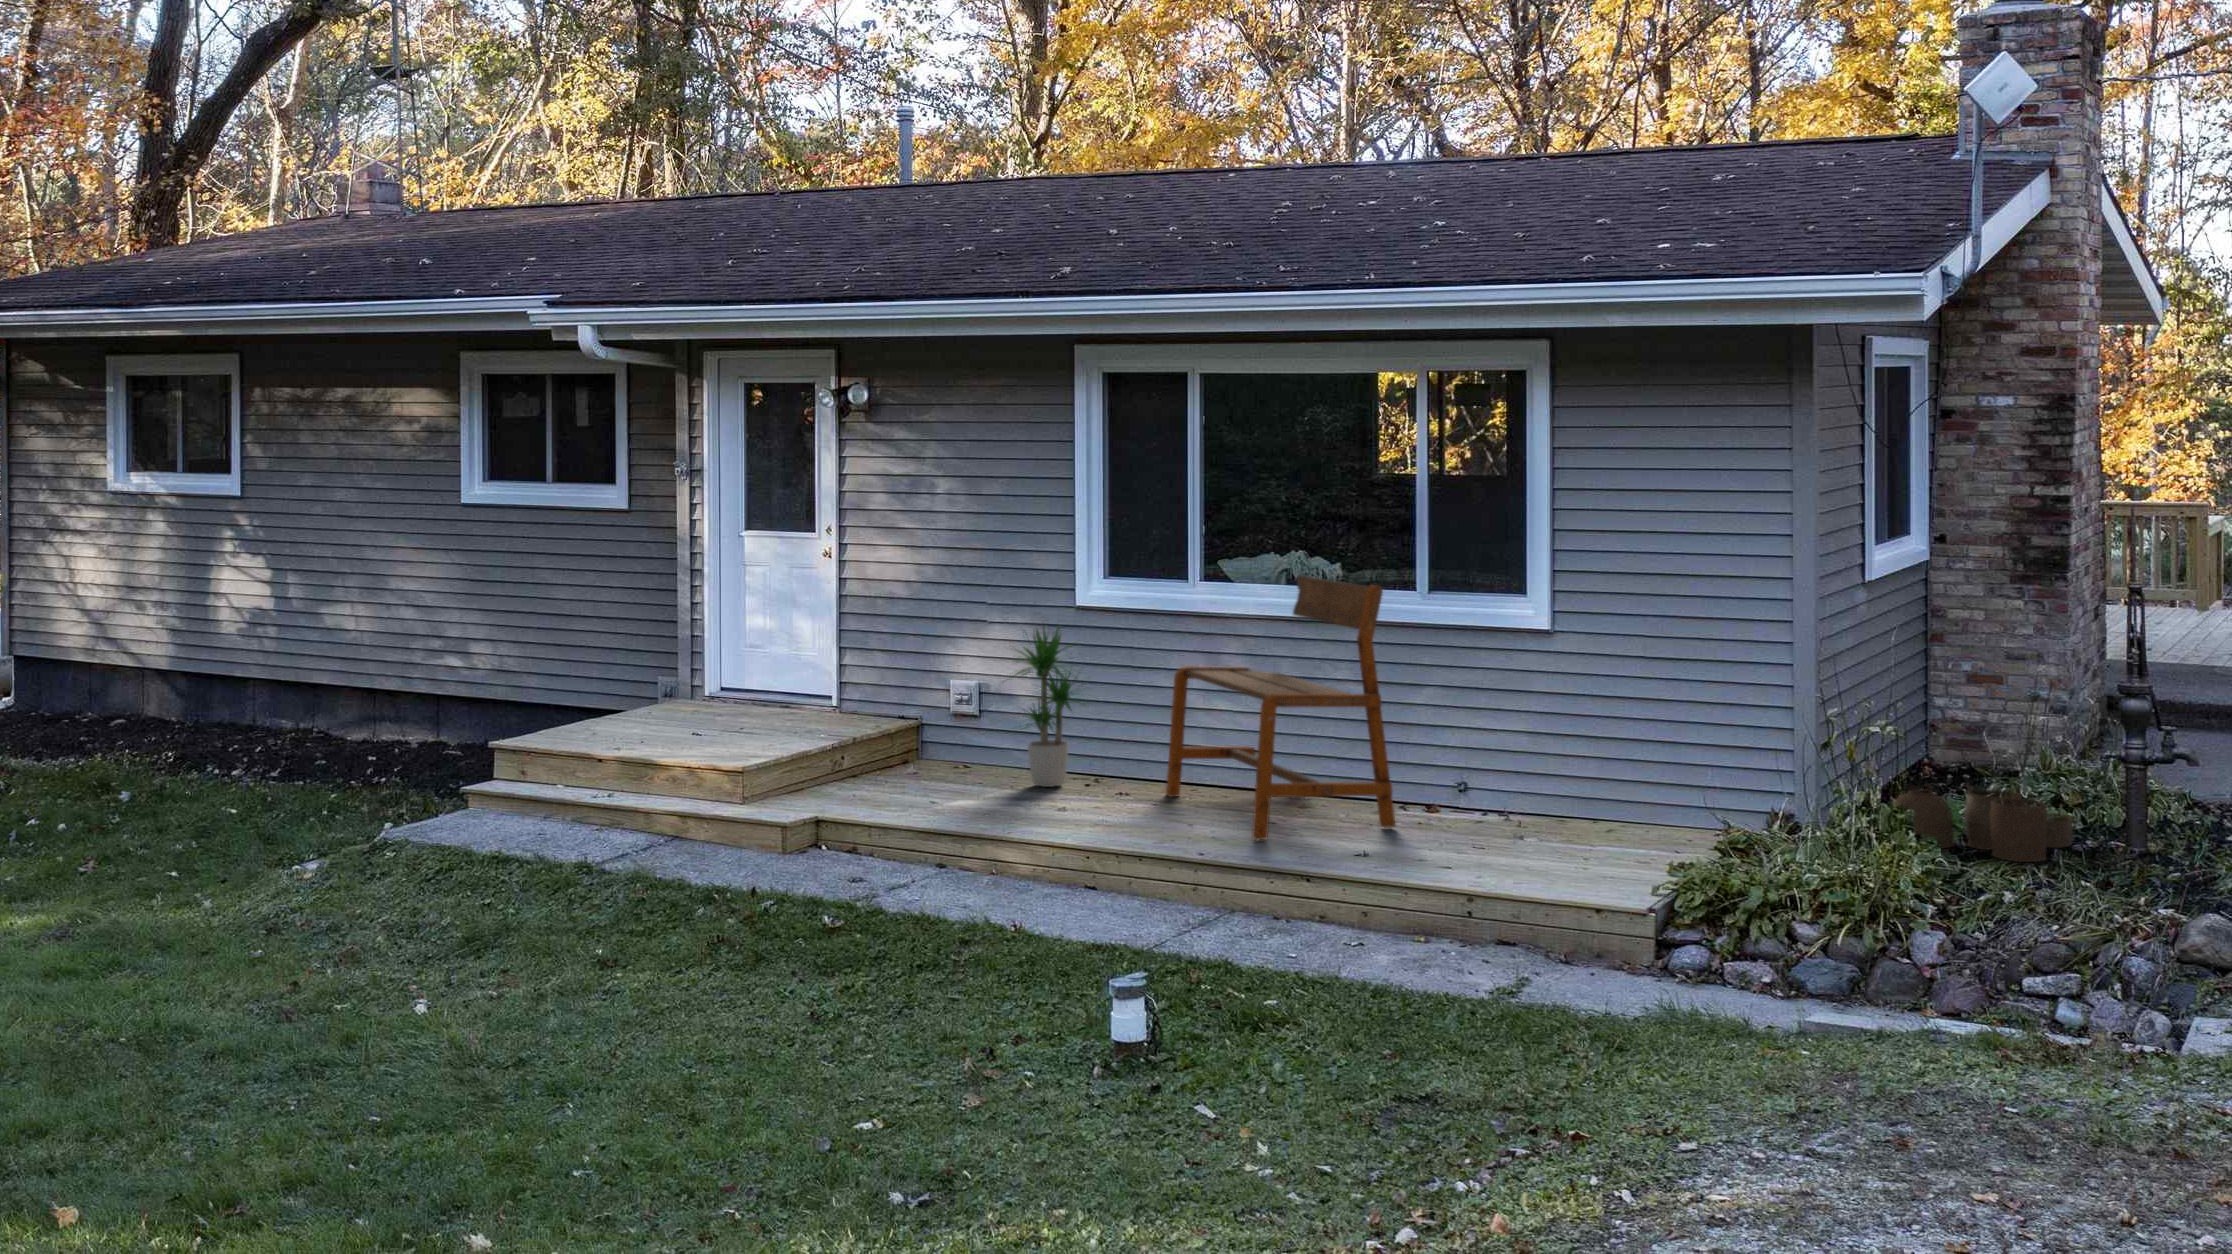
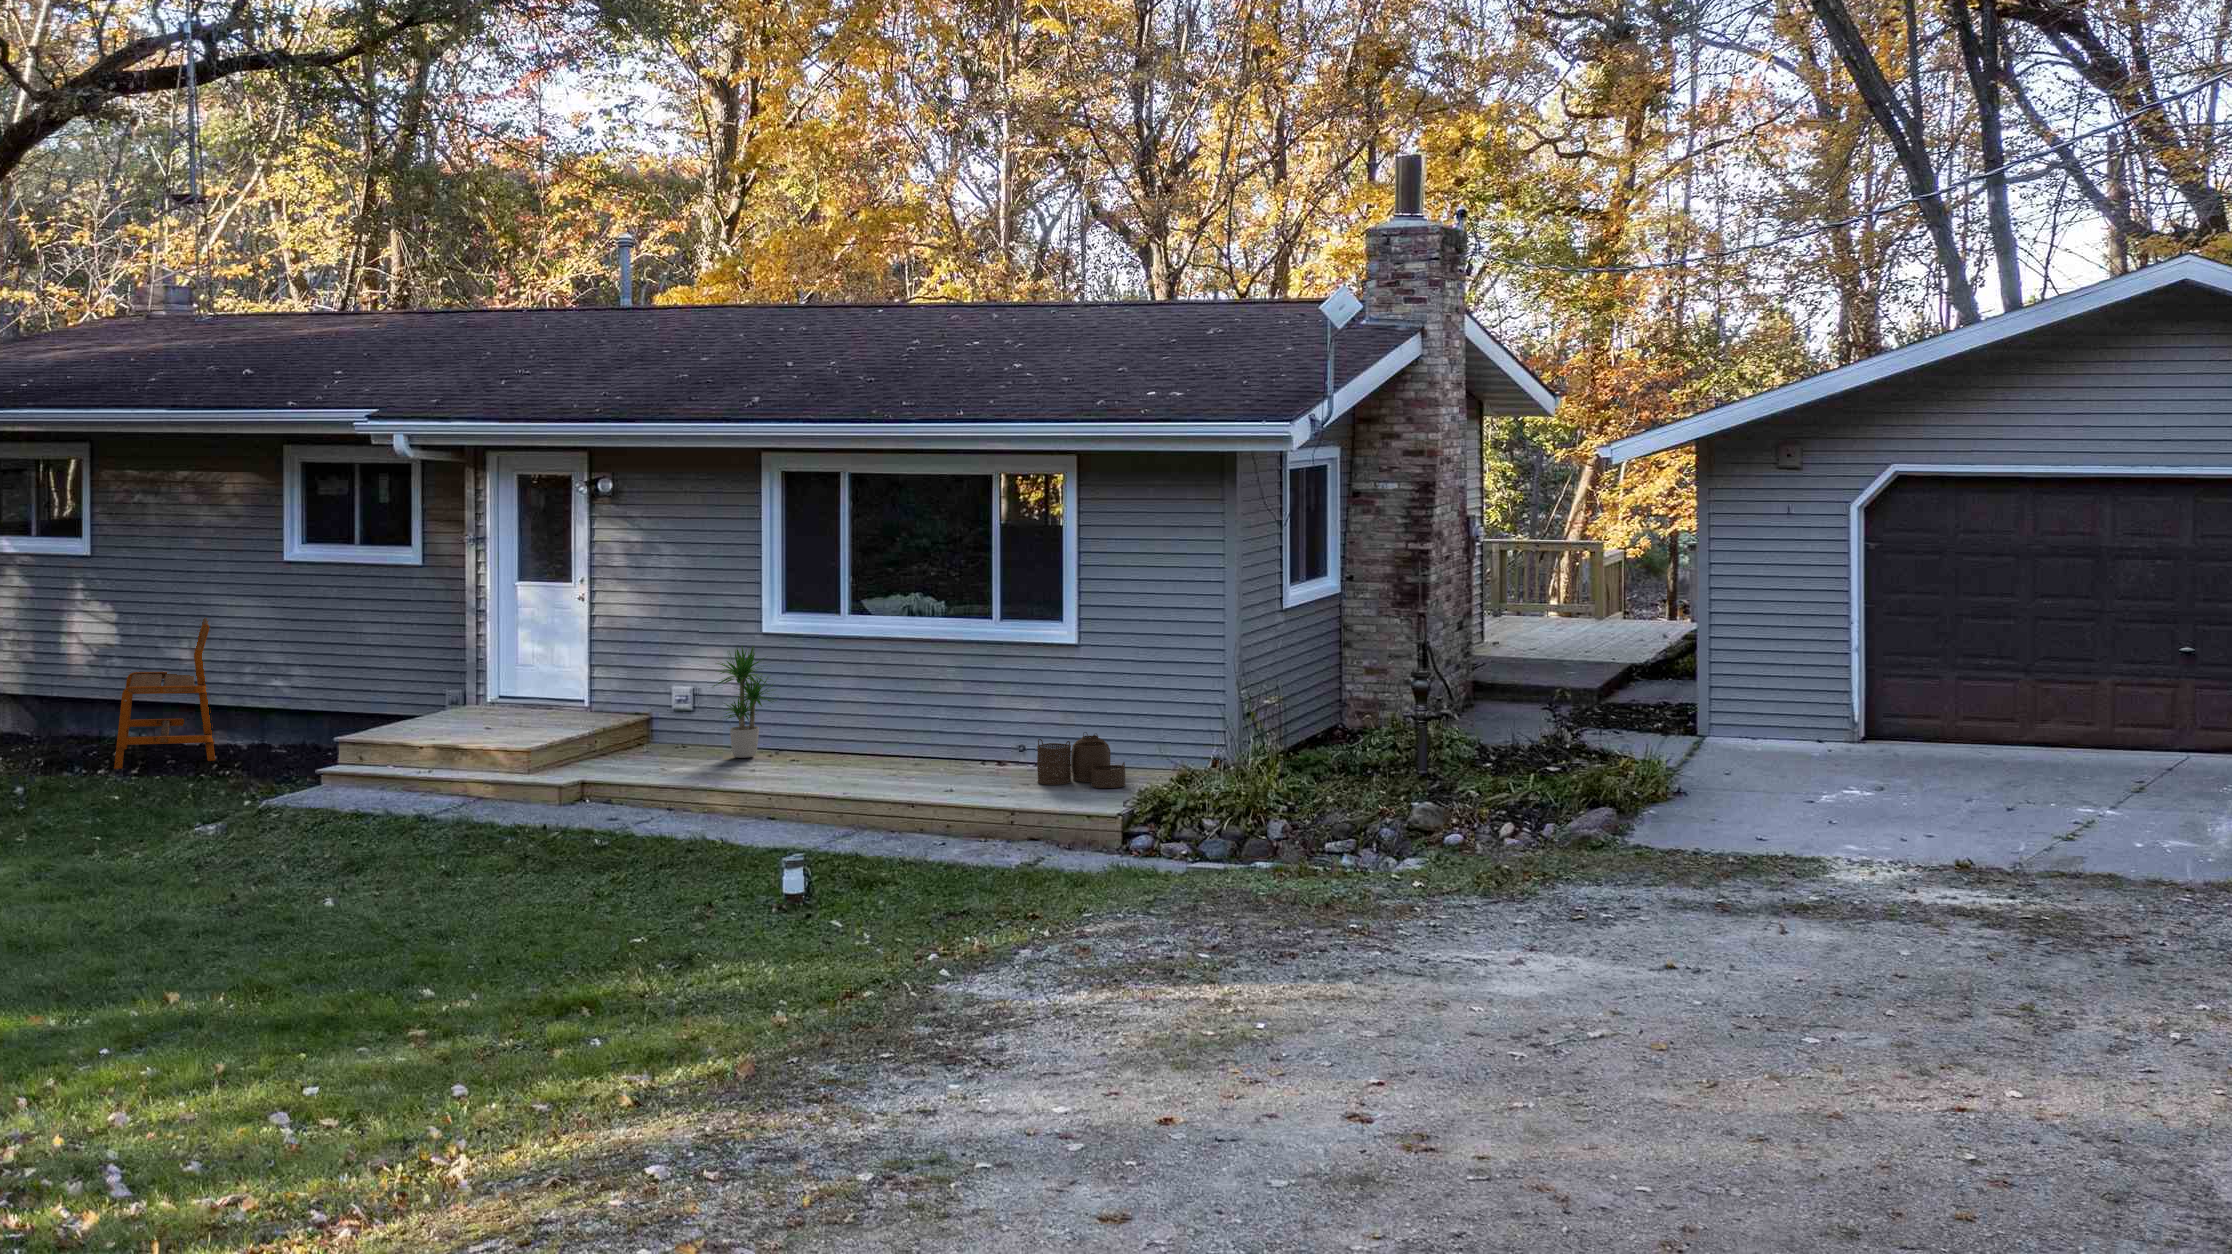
bench: present [1166,576,1395,840] -> present [114,618,215,769]
woven basket: present [1893,783,2072,862] -> present [1037,732,1125,788]

